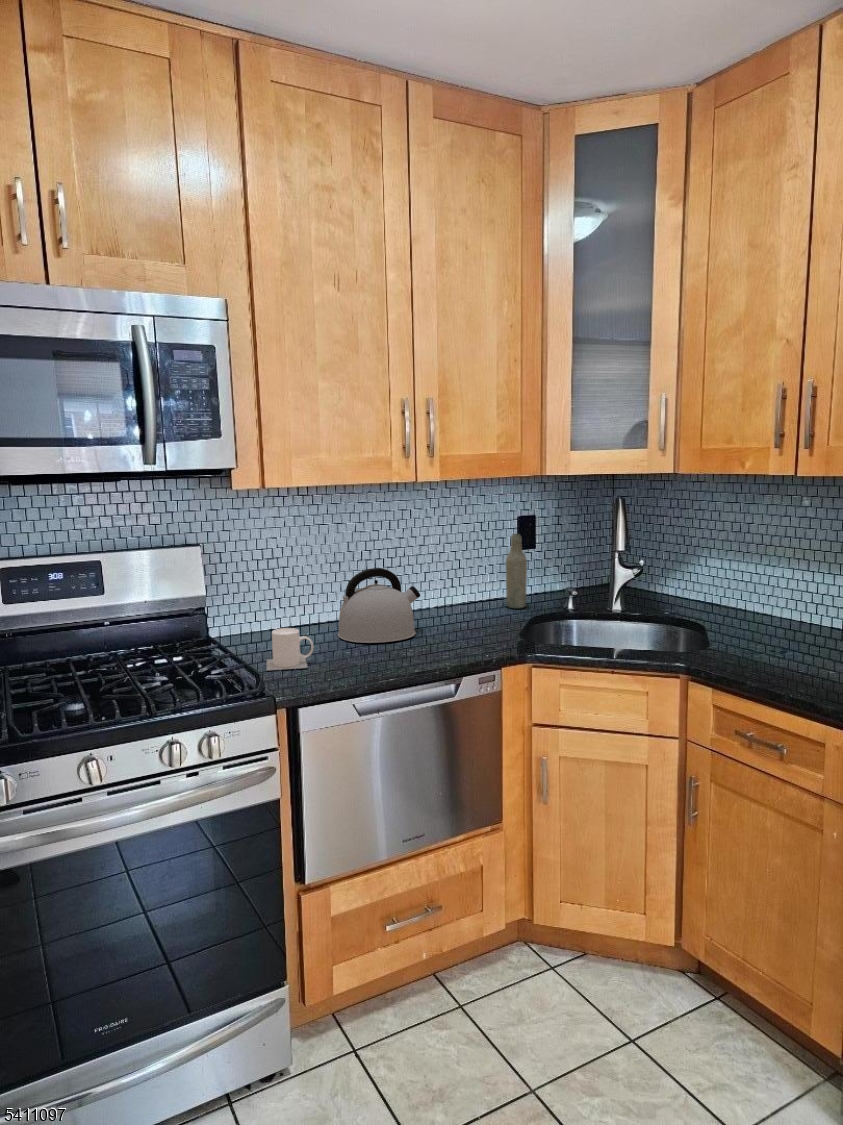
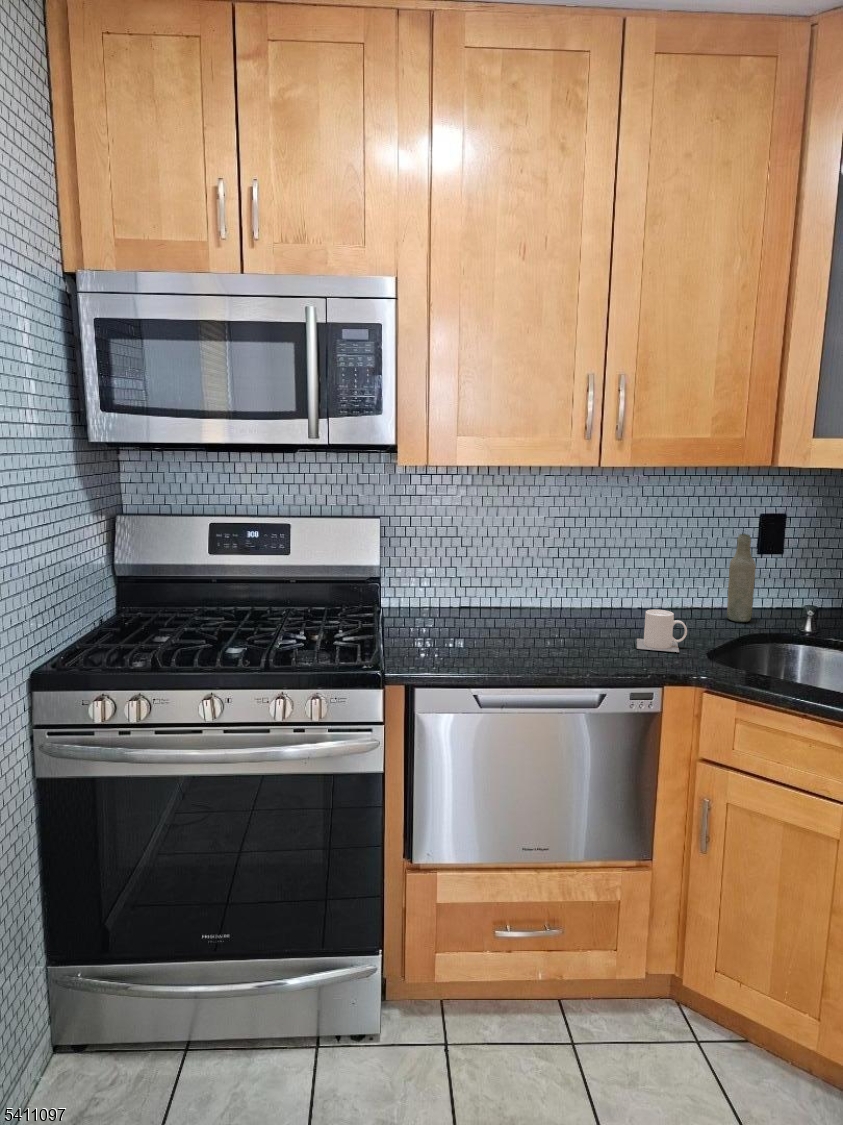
kettle: present [338,568,420,643] -> none [509,557,603,637]
mug: present [267,628,313,670] -> present [637,610,687,652]

